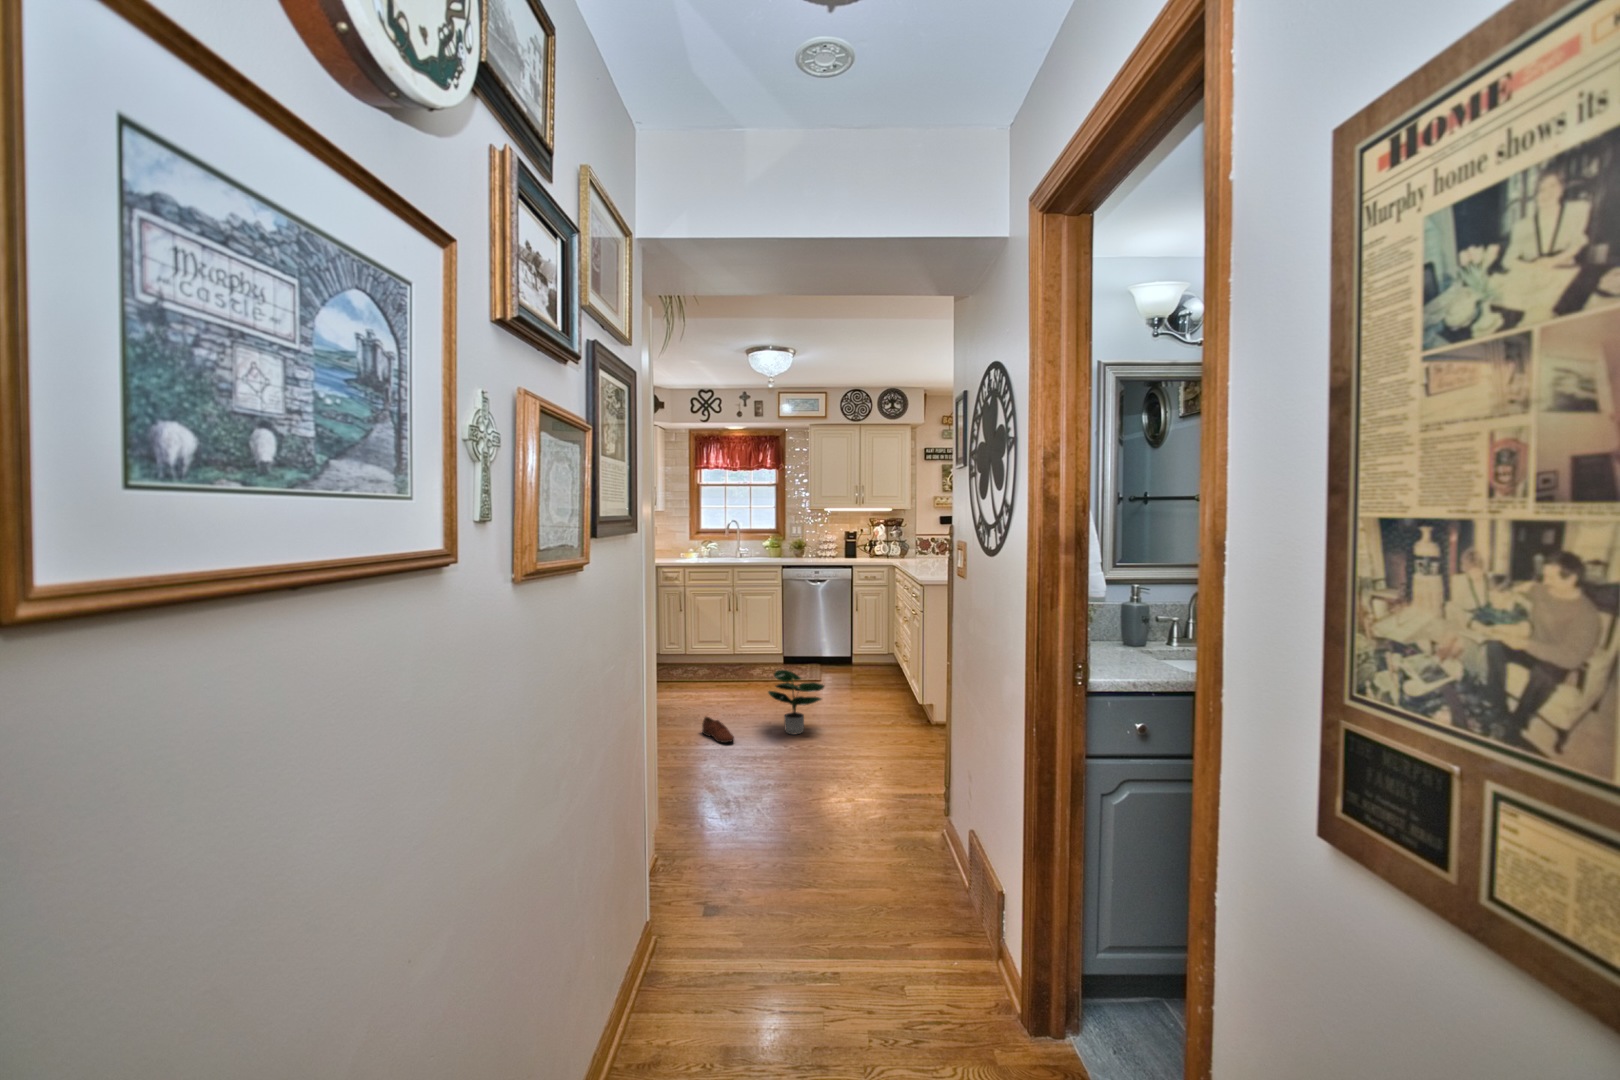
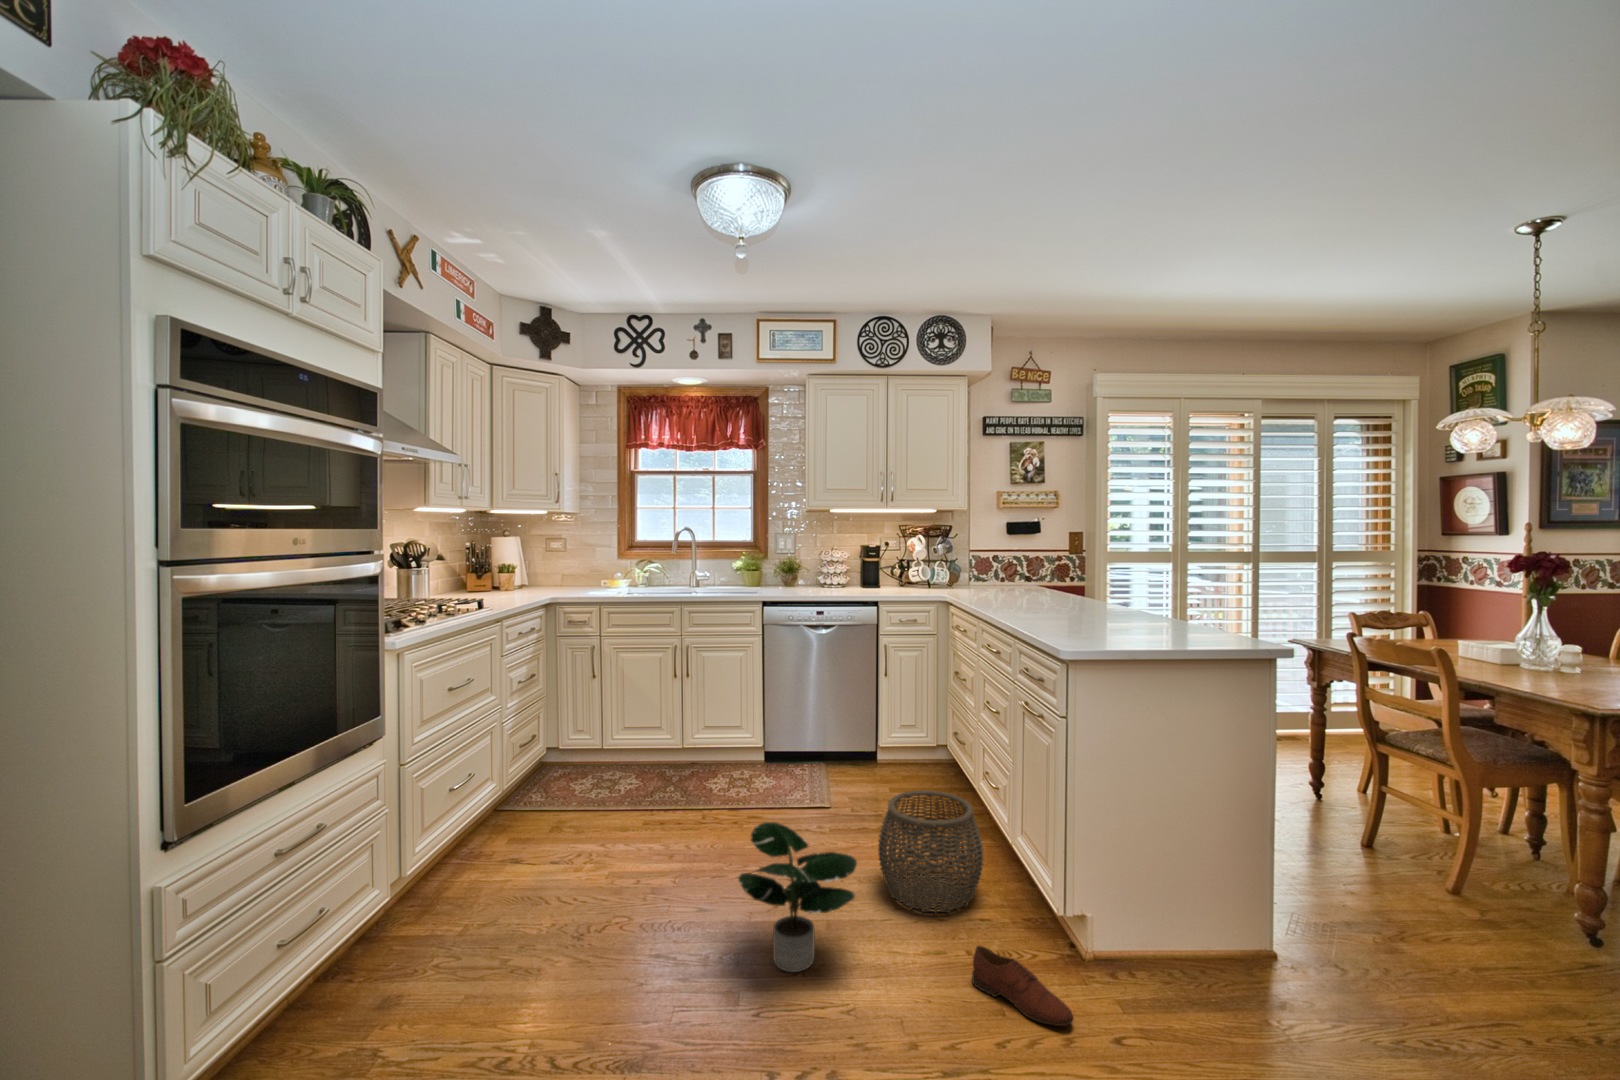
woven basket: none [839,662,894,719] -> present [878,790,983,913]
shoe: present [702,717,734,743] -> present [972,946,1073,1026]

